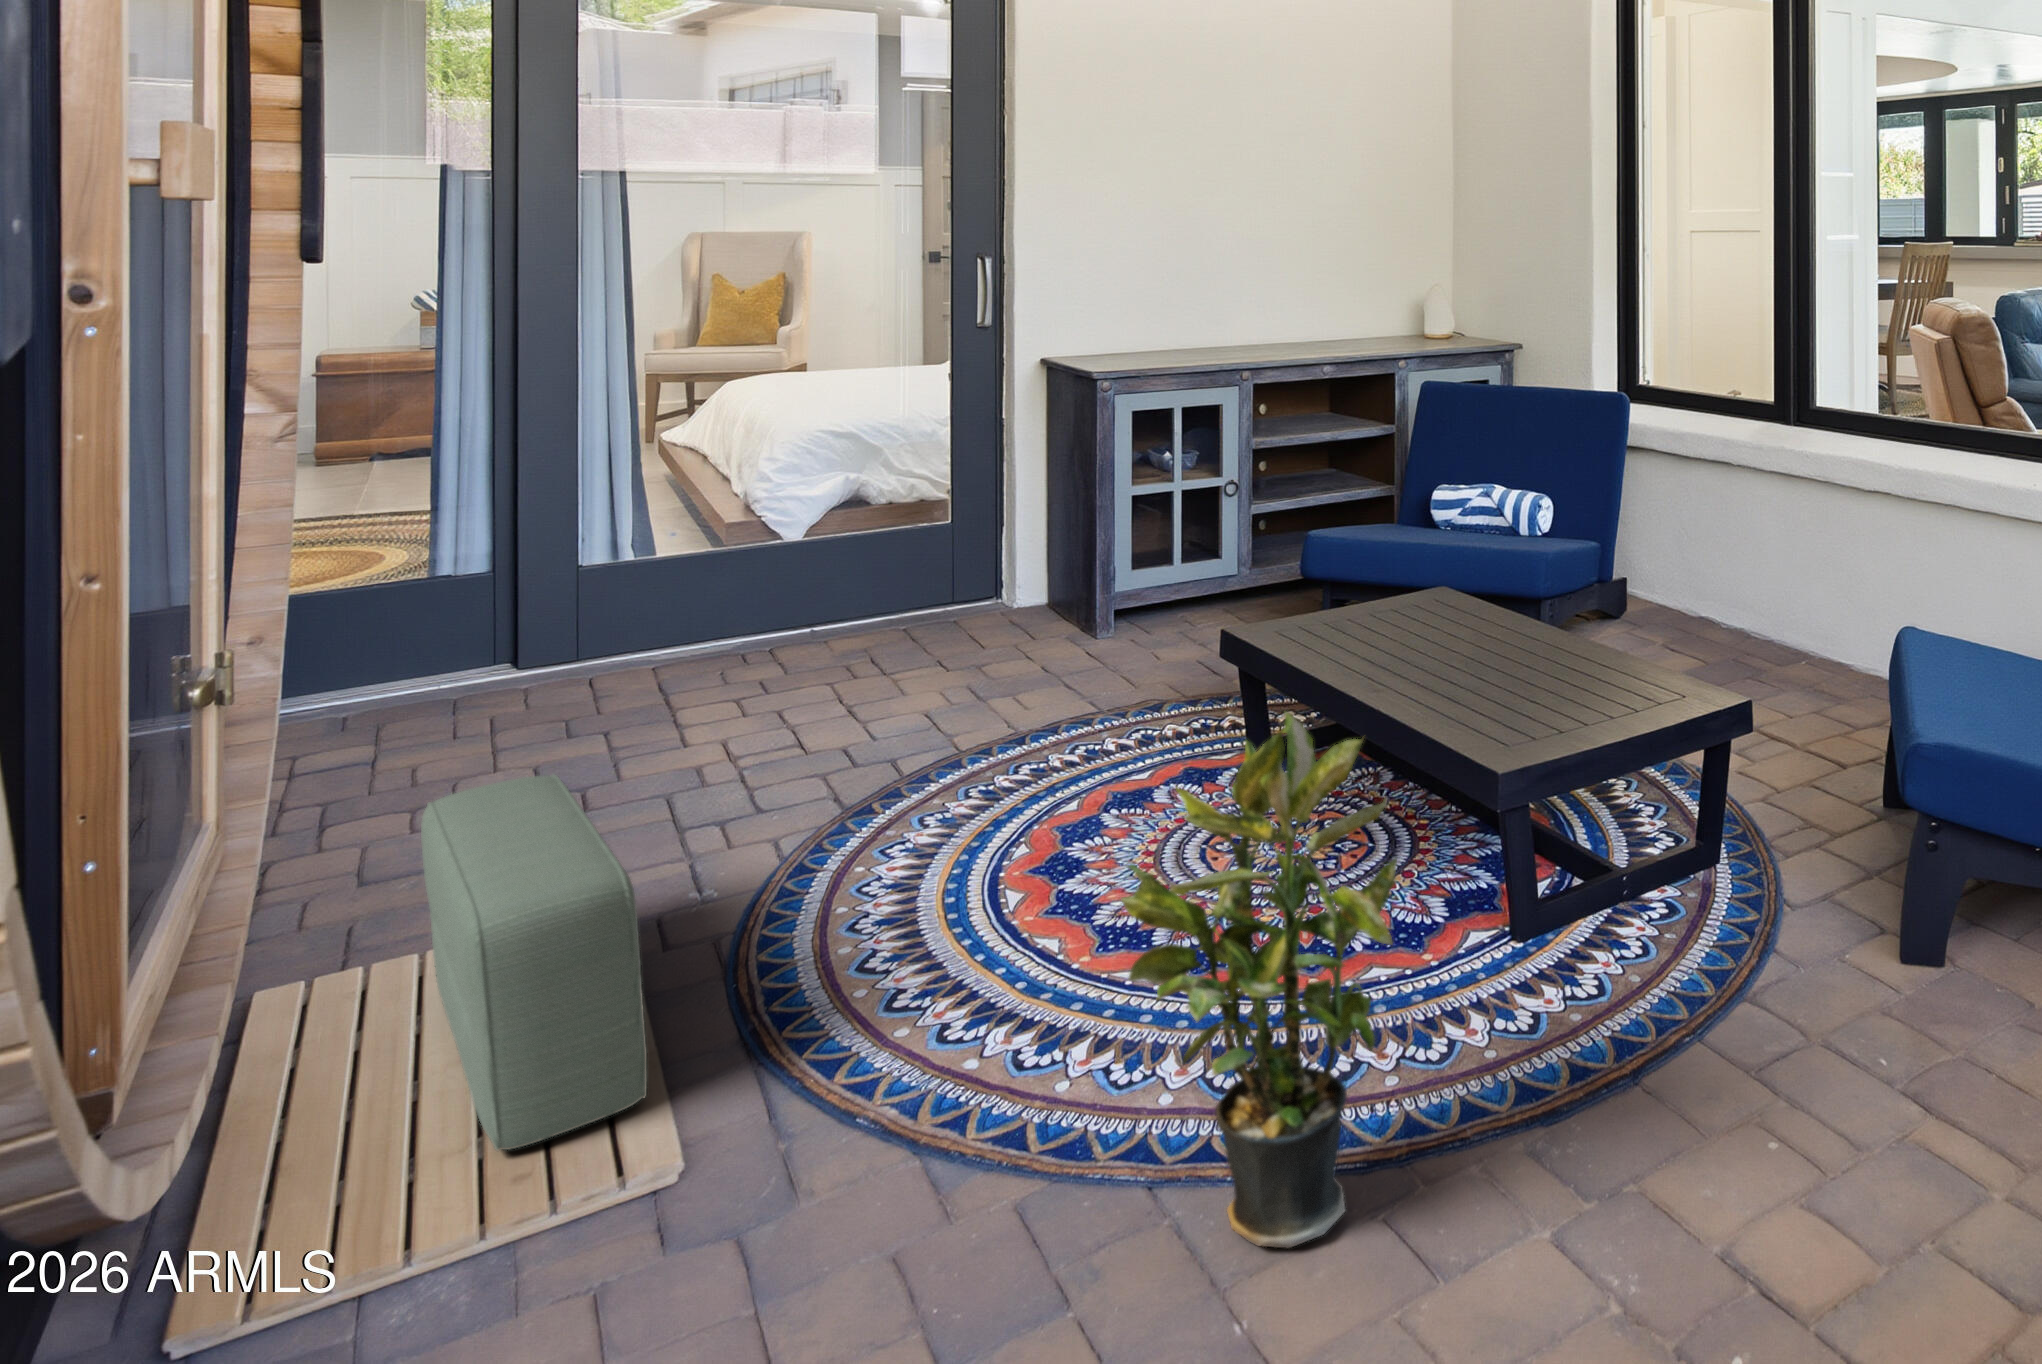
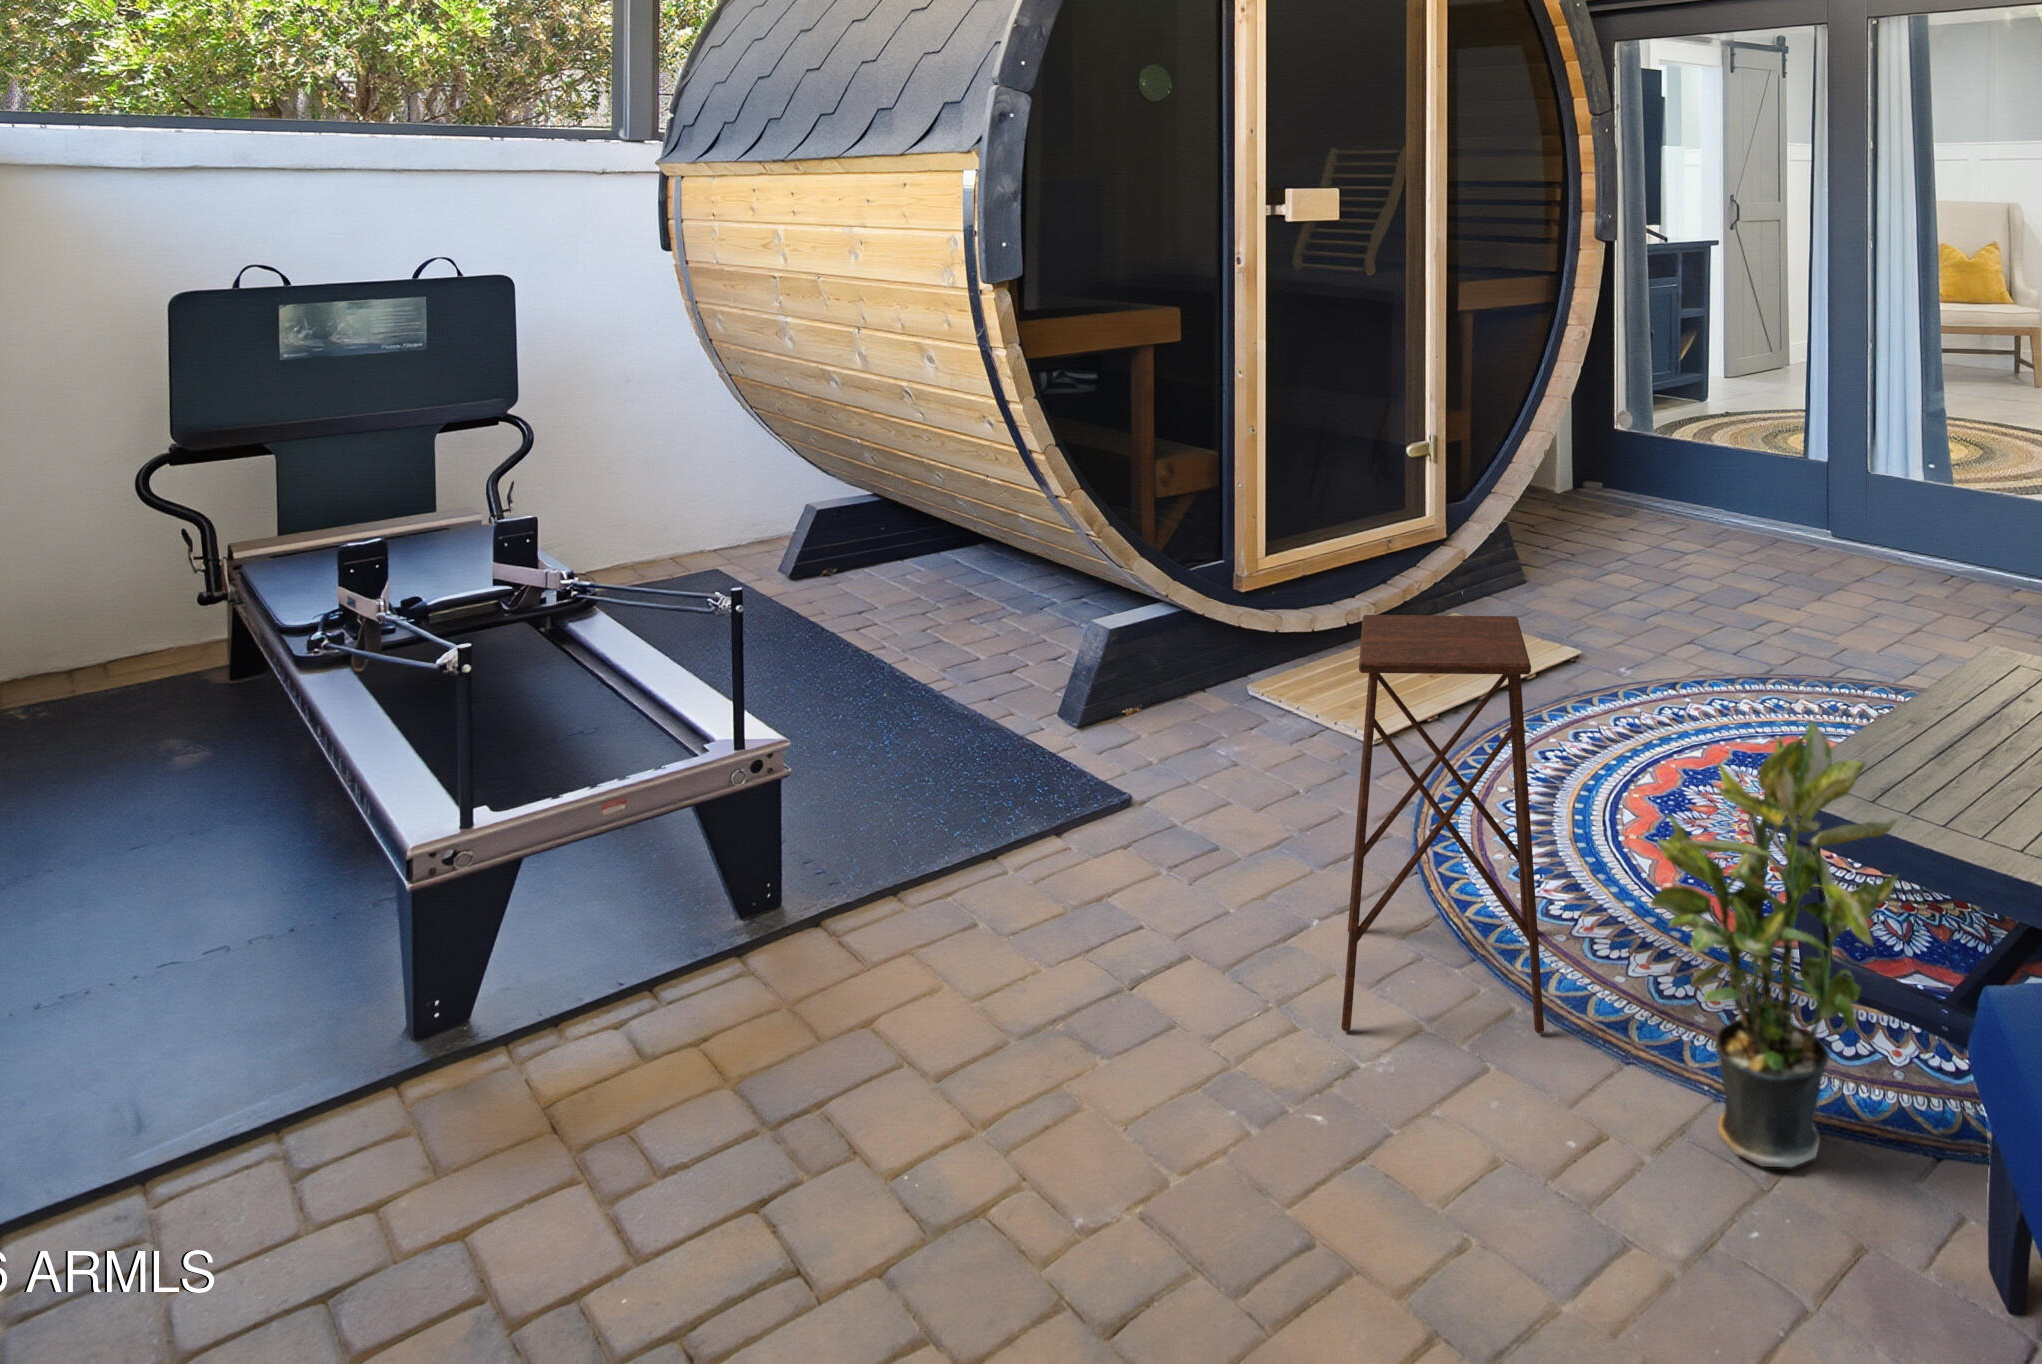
side table: none [653,674,983,1304] -> present [1341,615,1544,1033]
pouf: present [421,775,647,1151] -> none [1239,635,1349,891]

